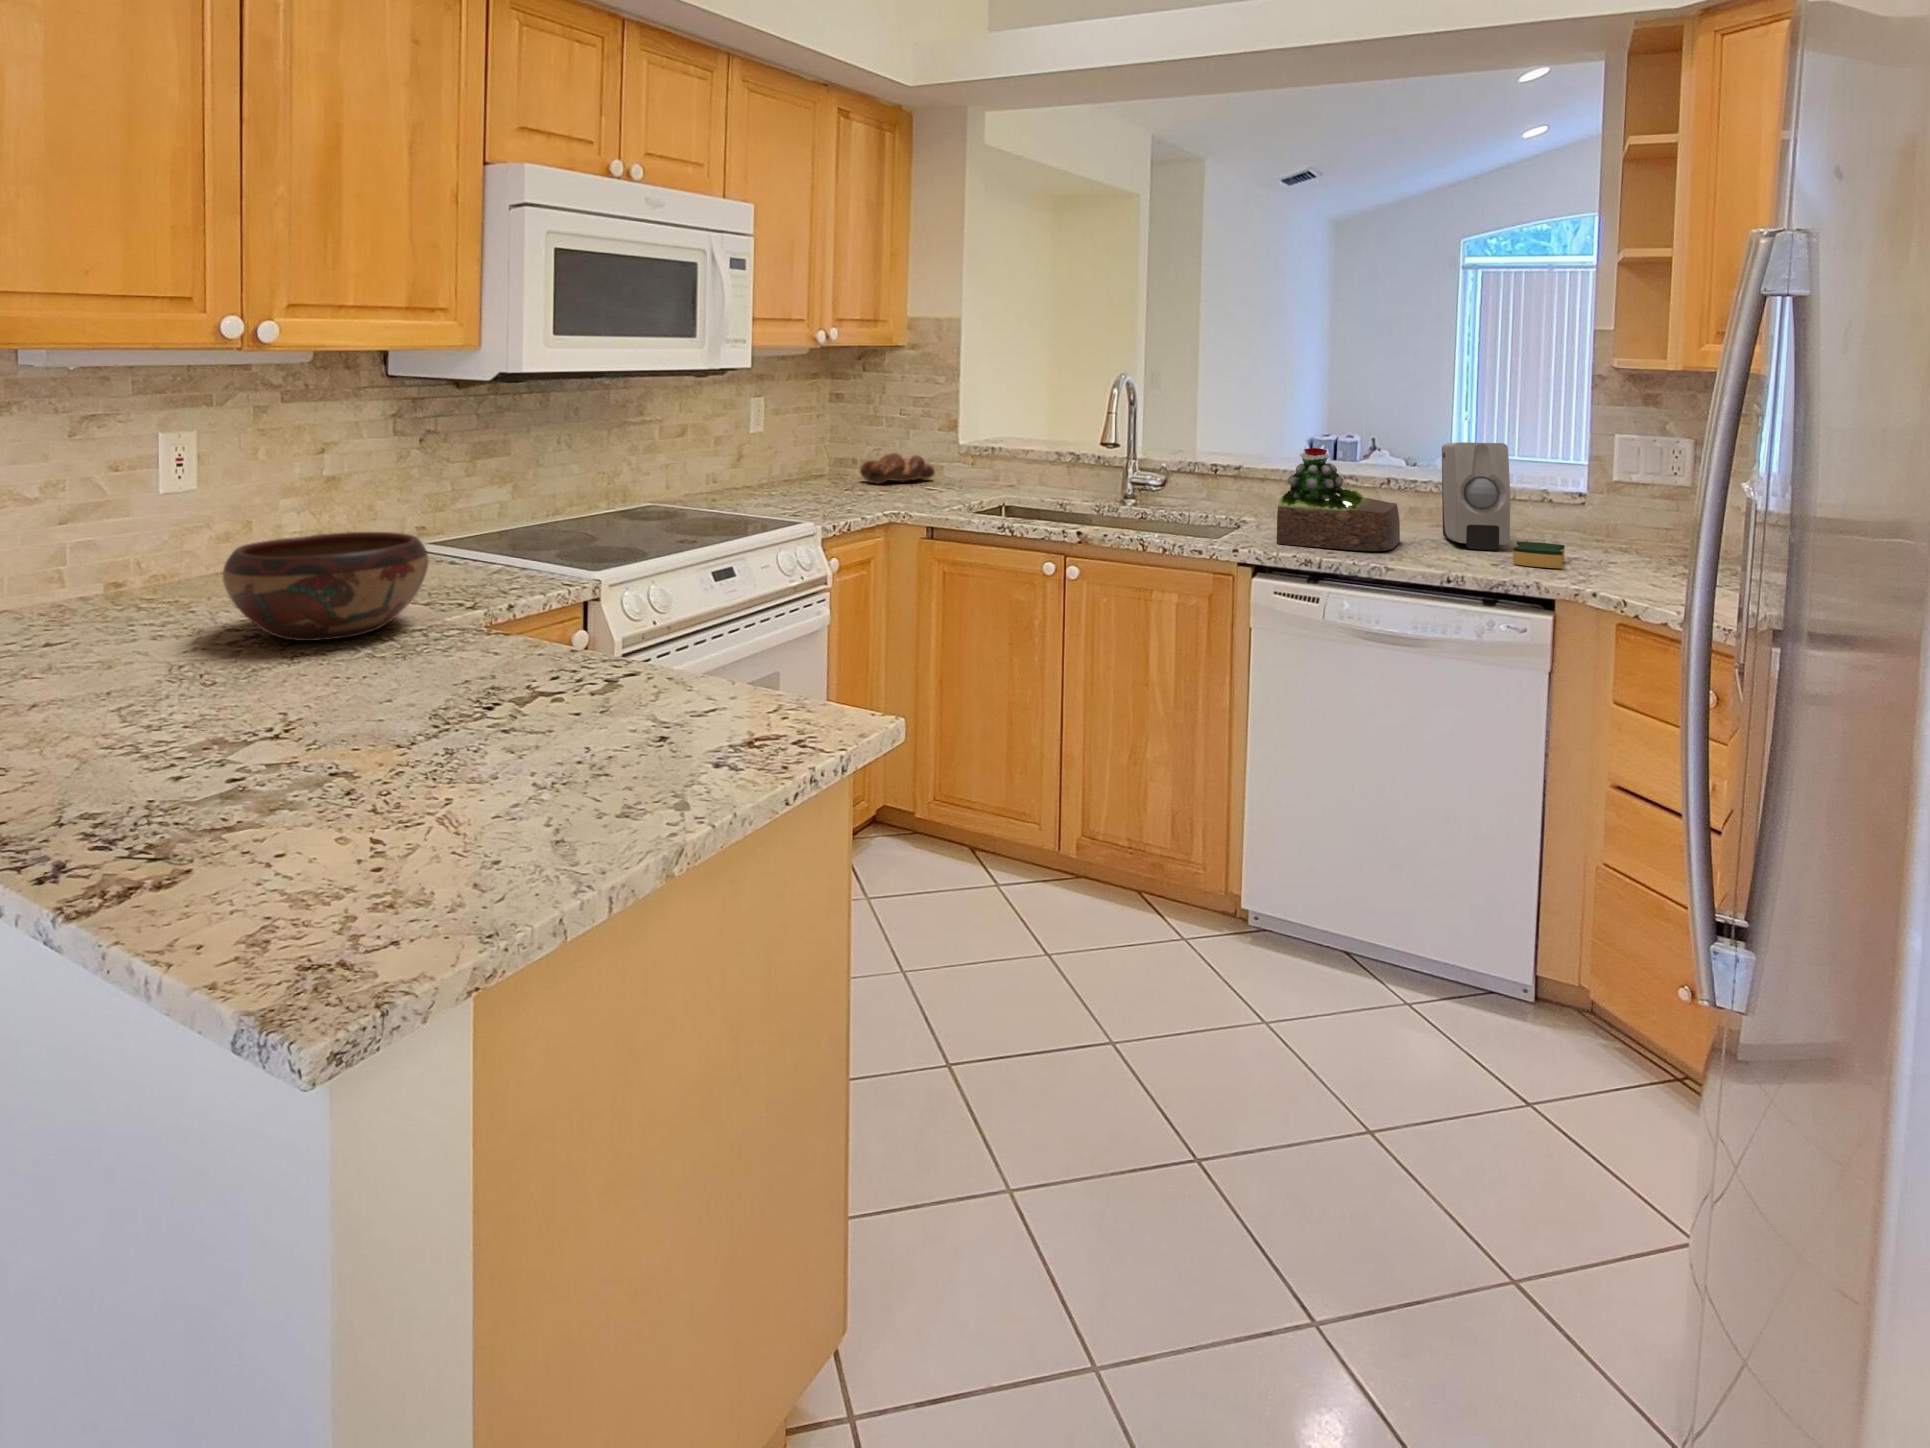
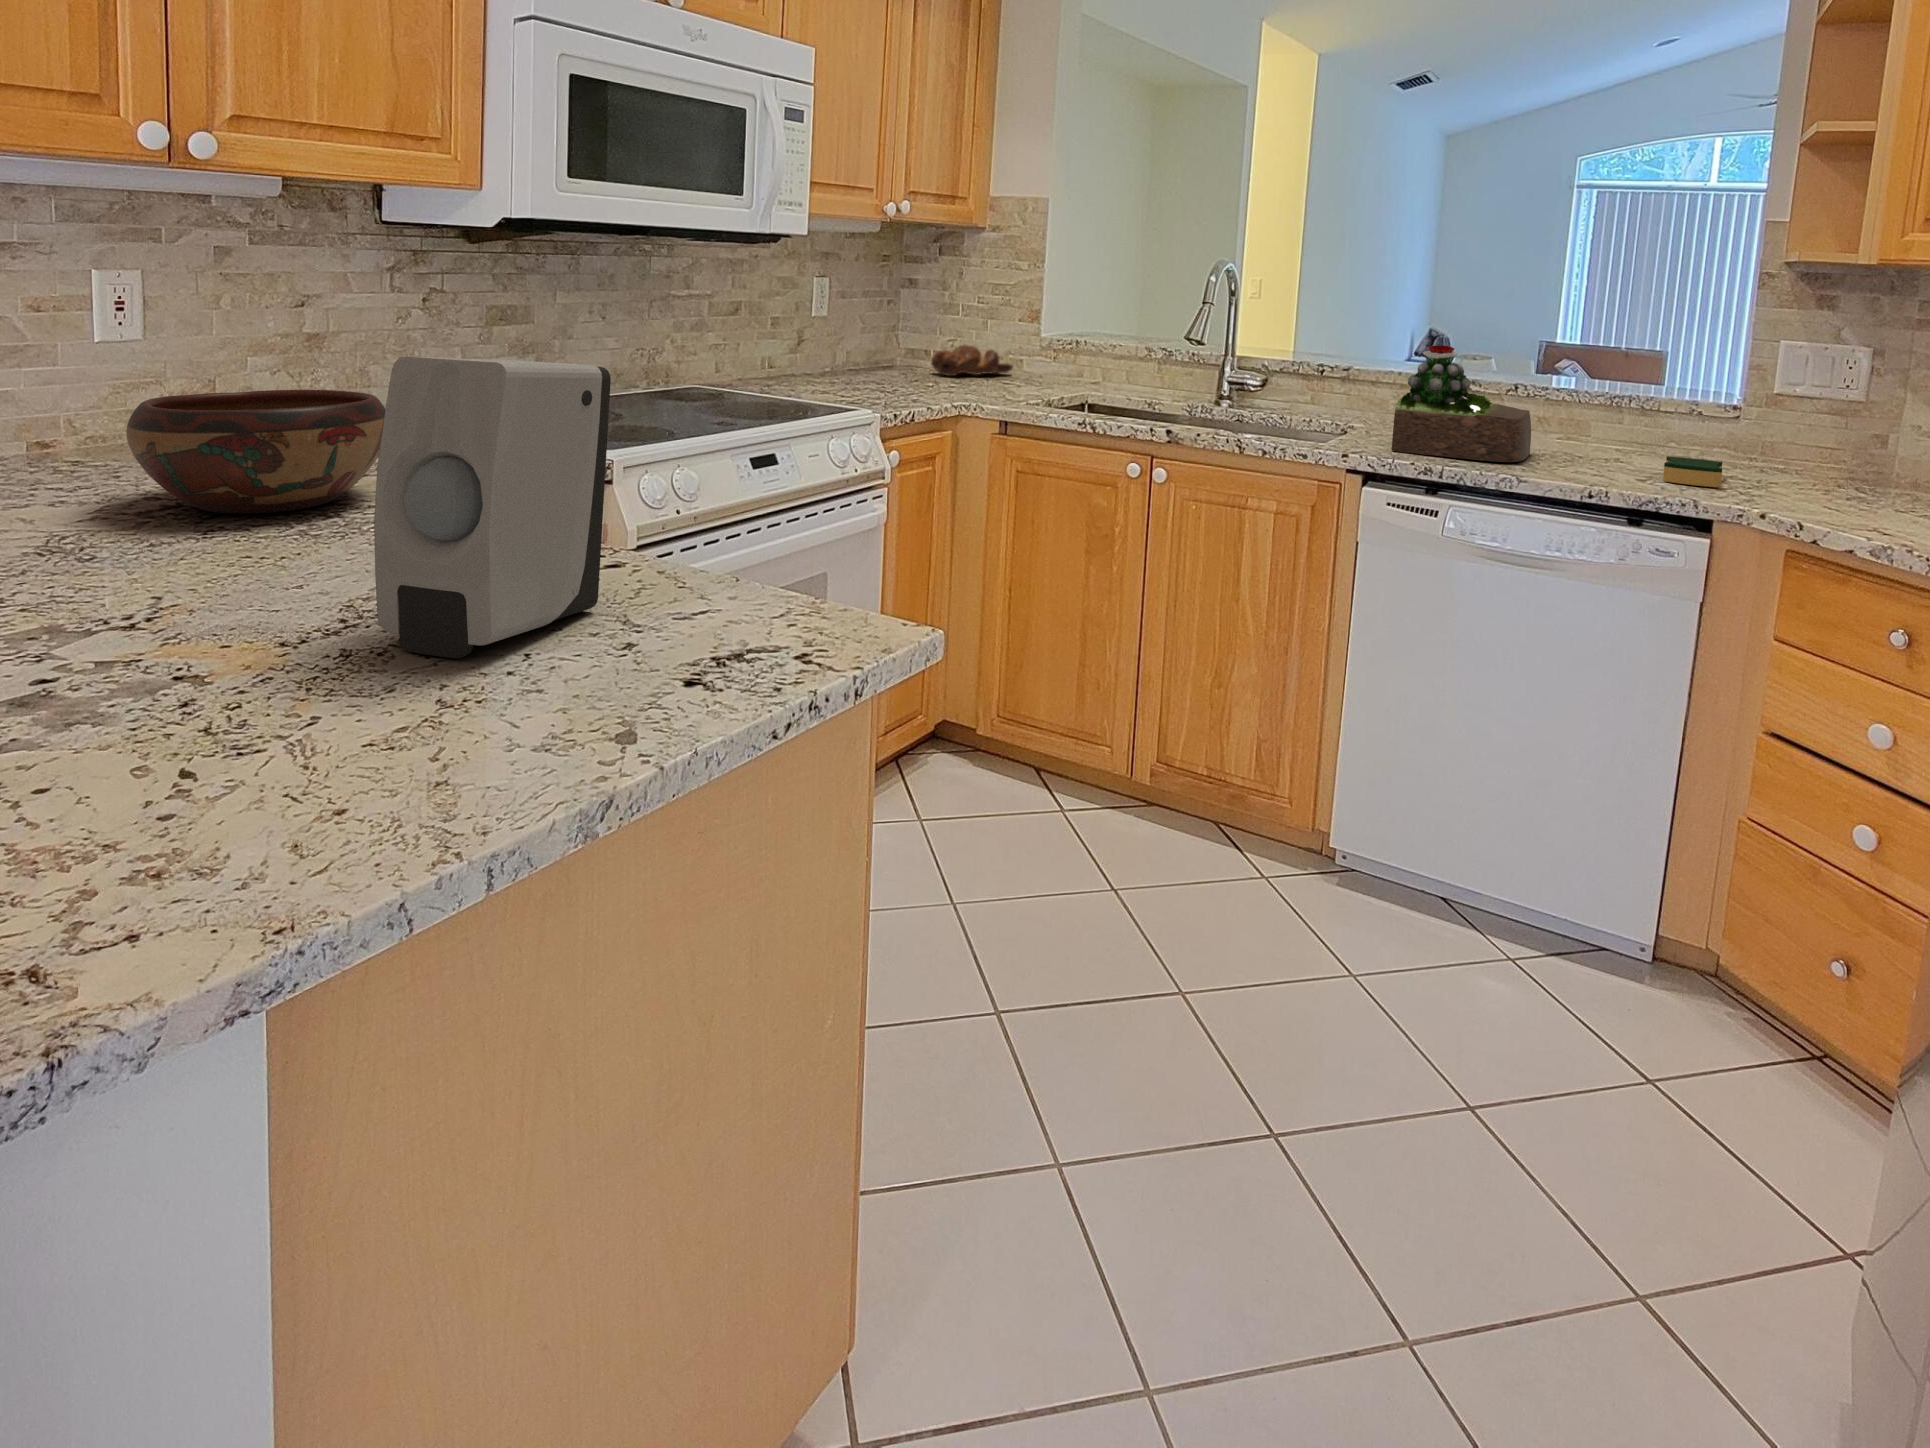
soap dispenser: present [1442,442,1510,550] -> present [374,357,611,658]

